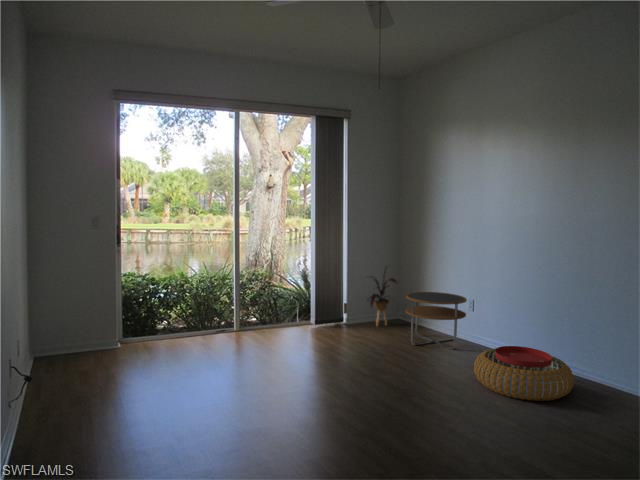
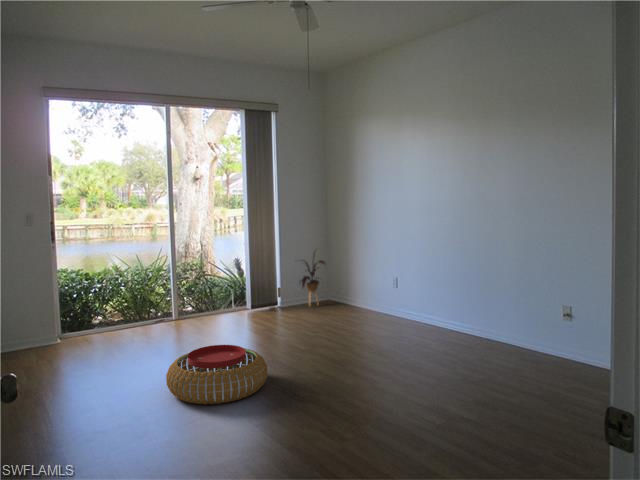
side table: present [405,292,467,349] -> none [333,270,388,320]
pouf: present [474,346,574,401] -> present [166,345,268,404]

